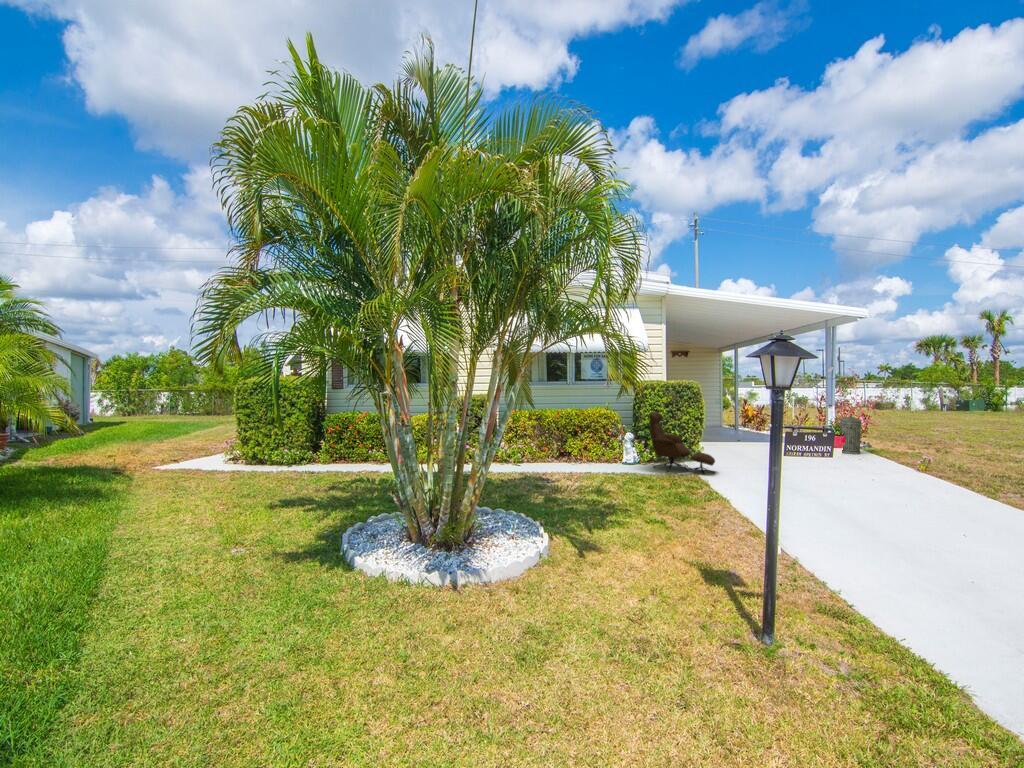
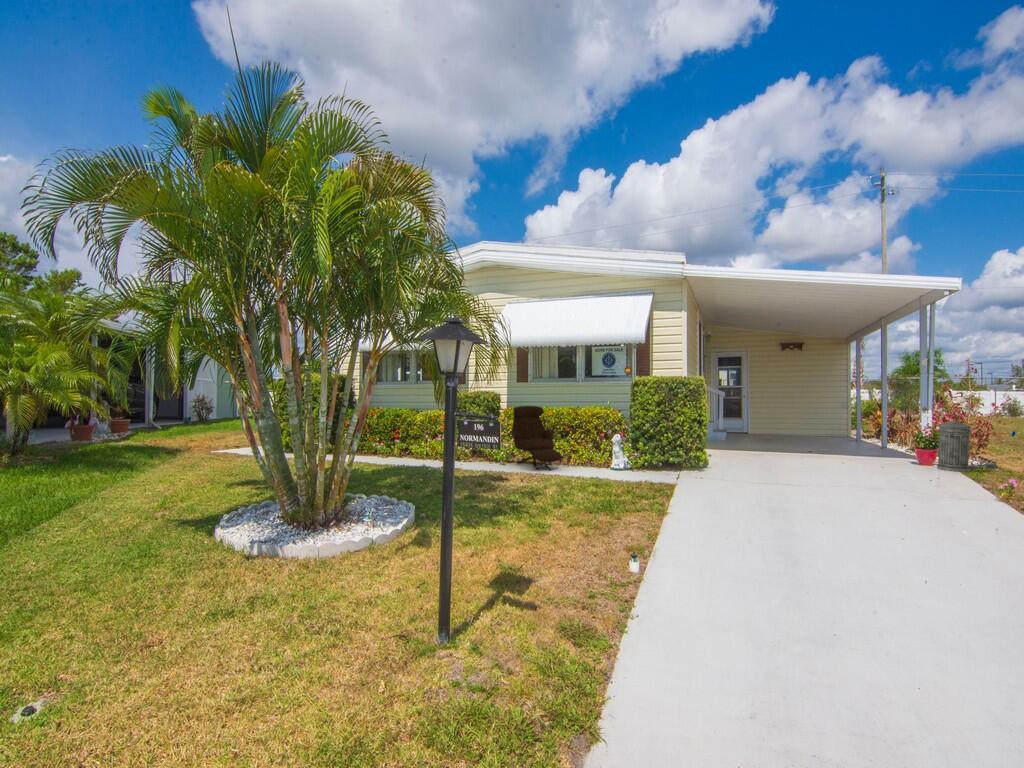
lounge chair: present [649,412,715,474] -> present [510,406,561,471]

